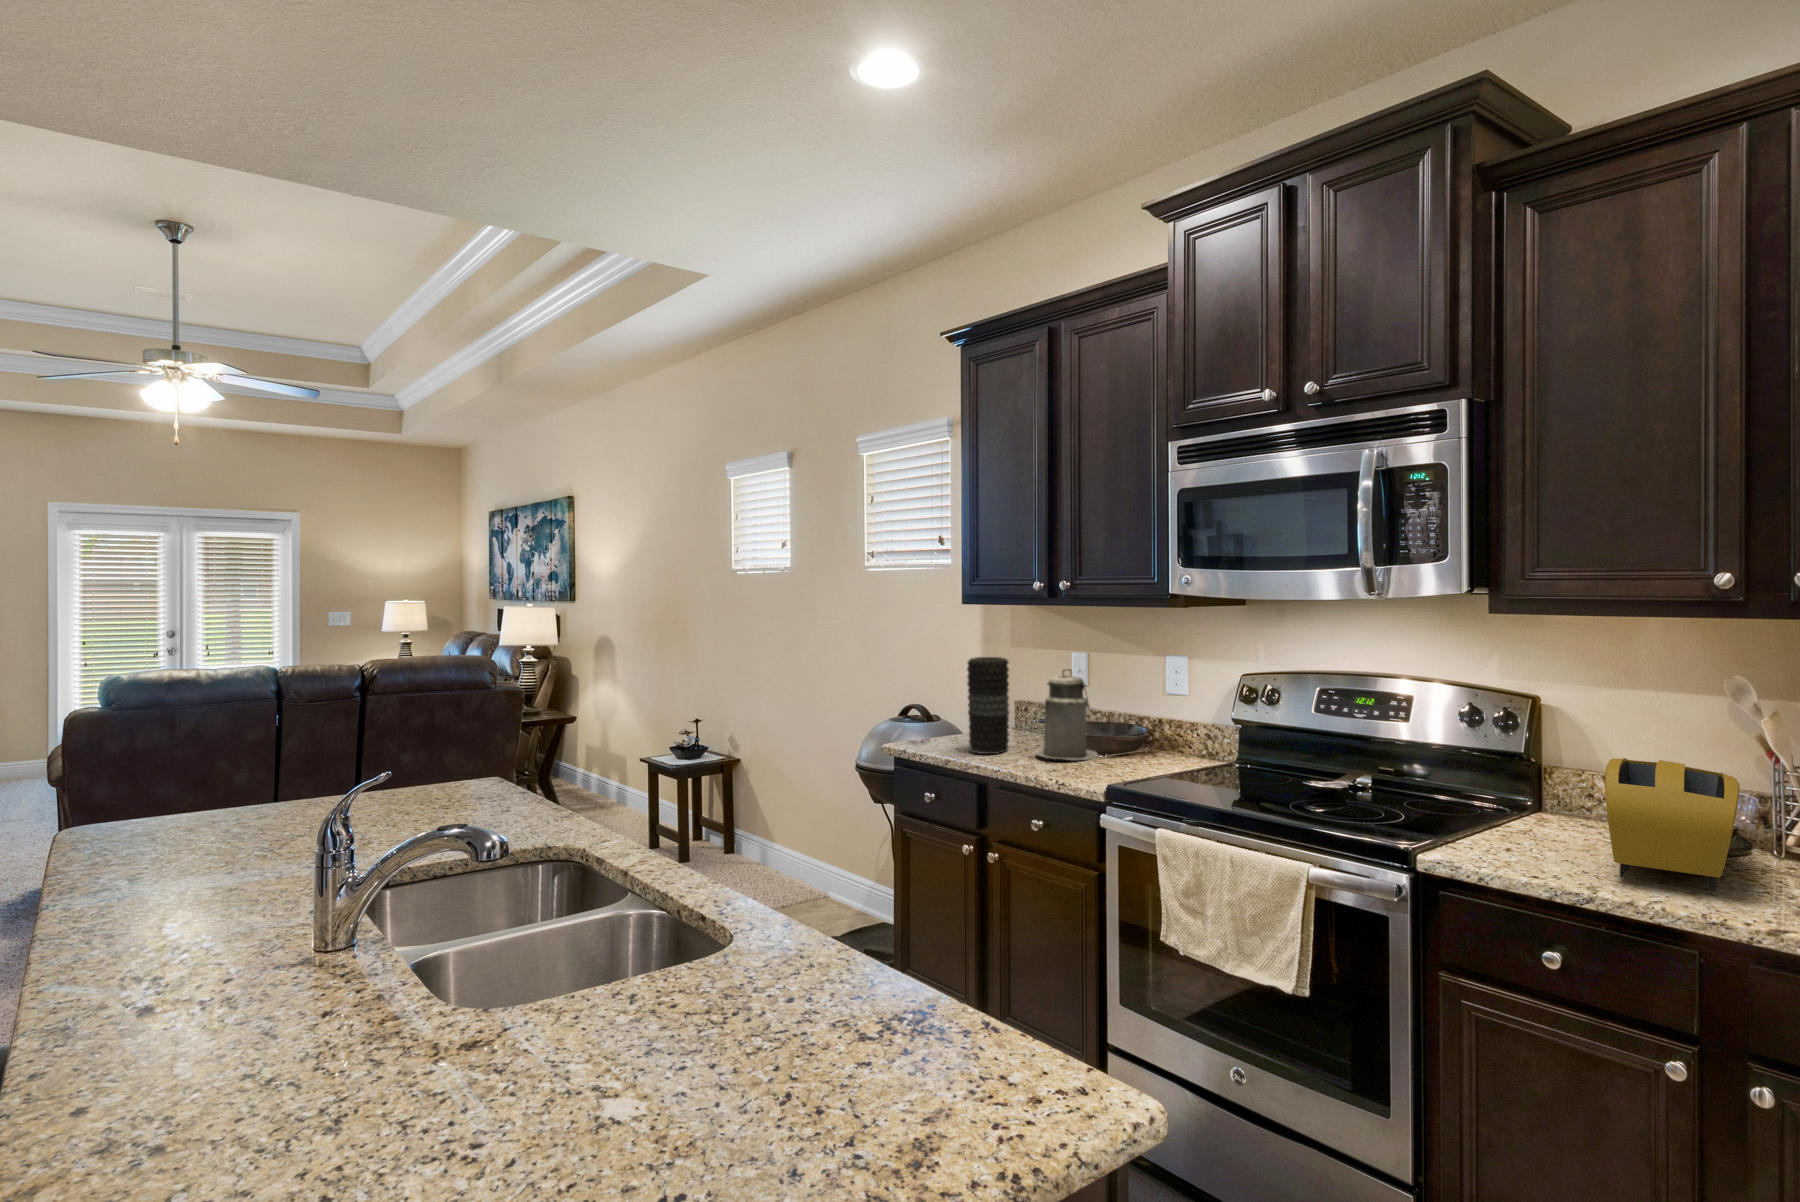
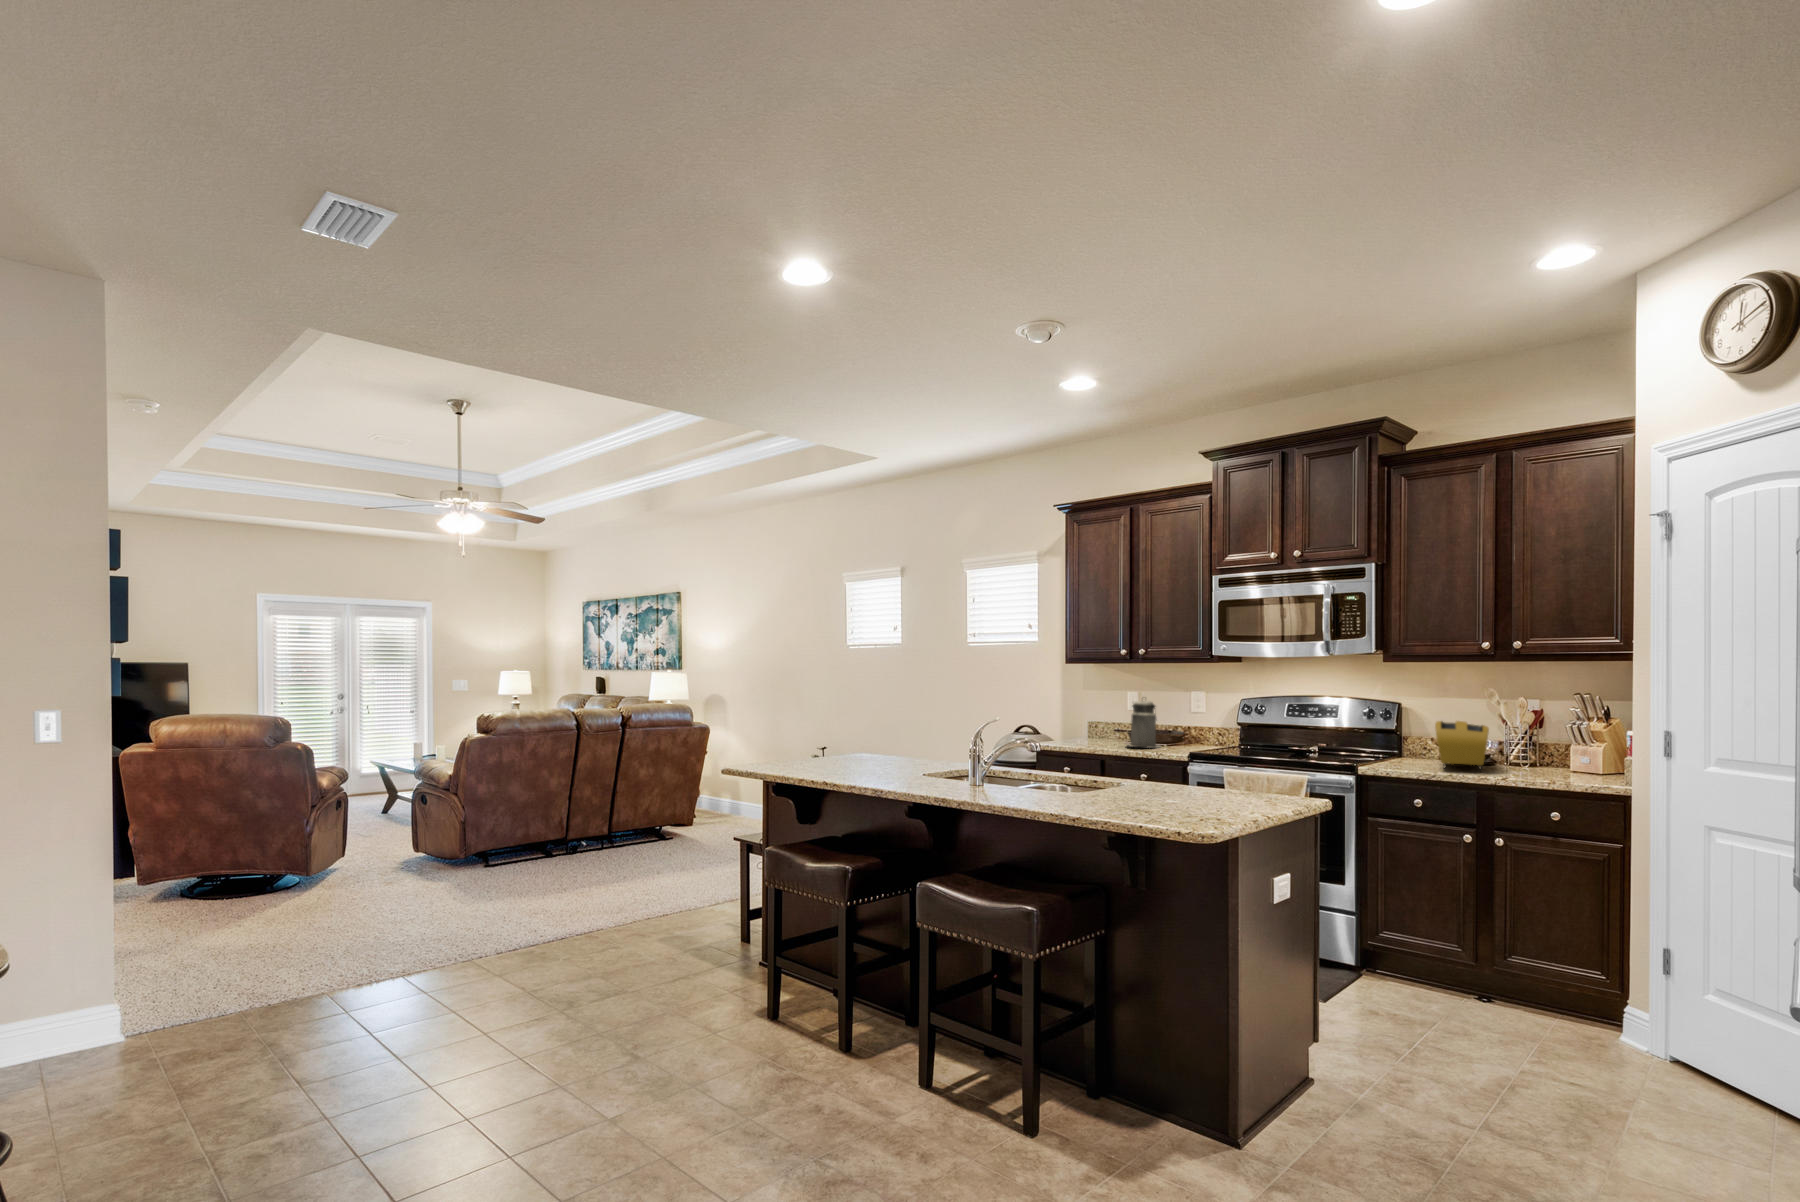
vase: present [967,657,1009,754] -> none [1081,692,1106,747]

